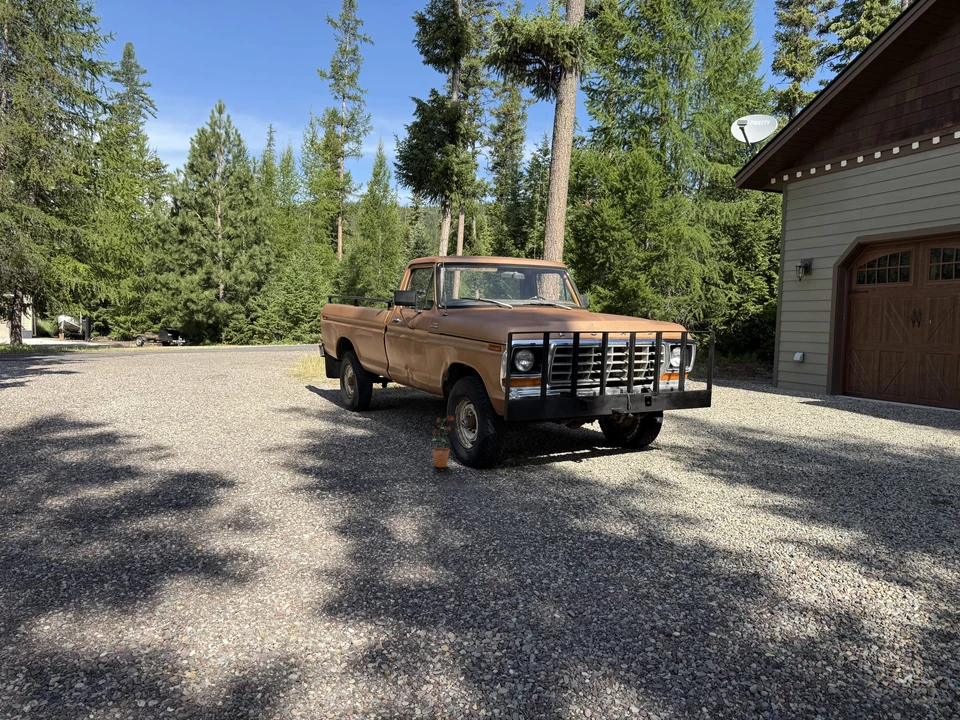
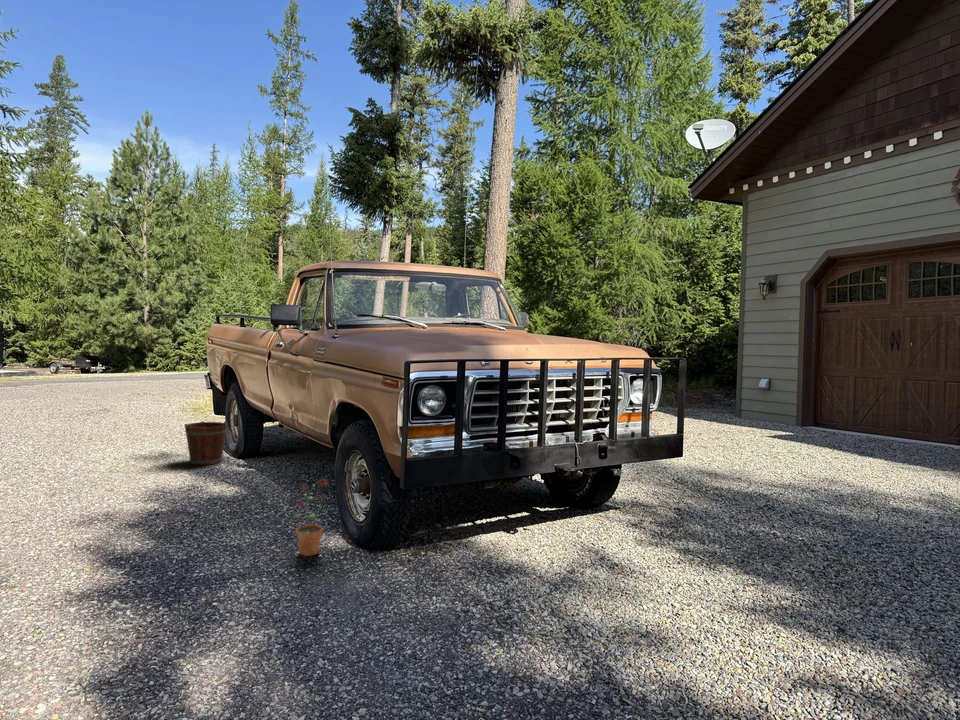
bucket: none [319,382,350,415] -> present [185,421,227,465]

